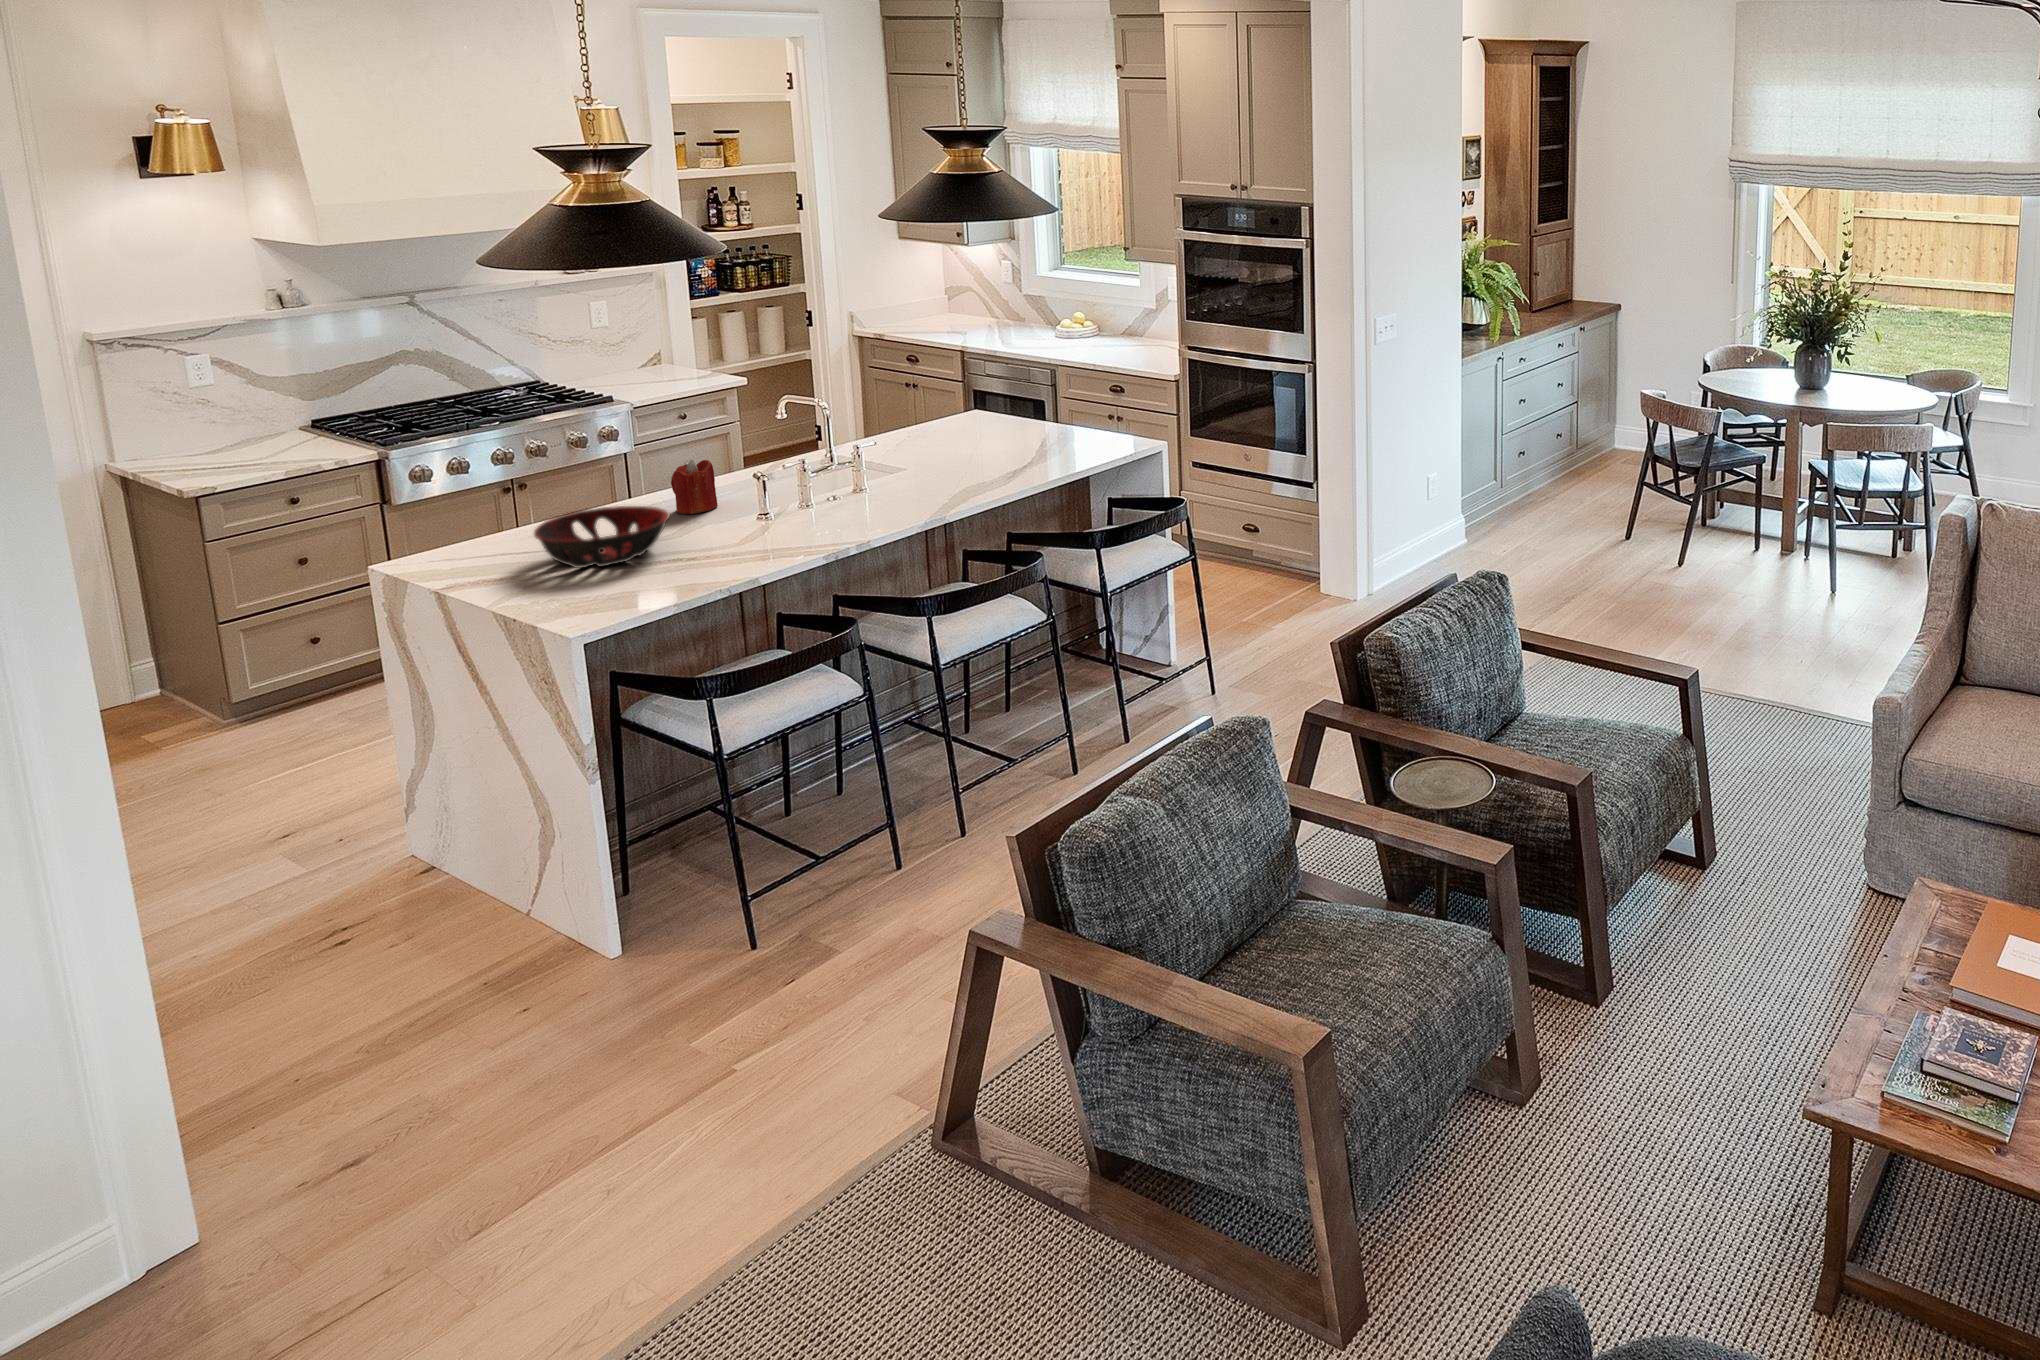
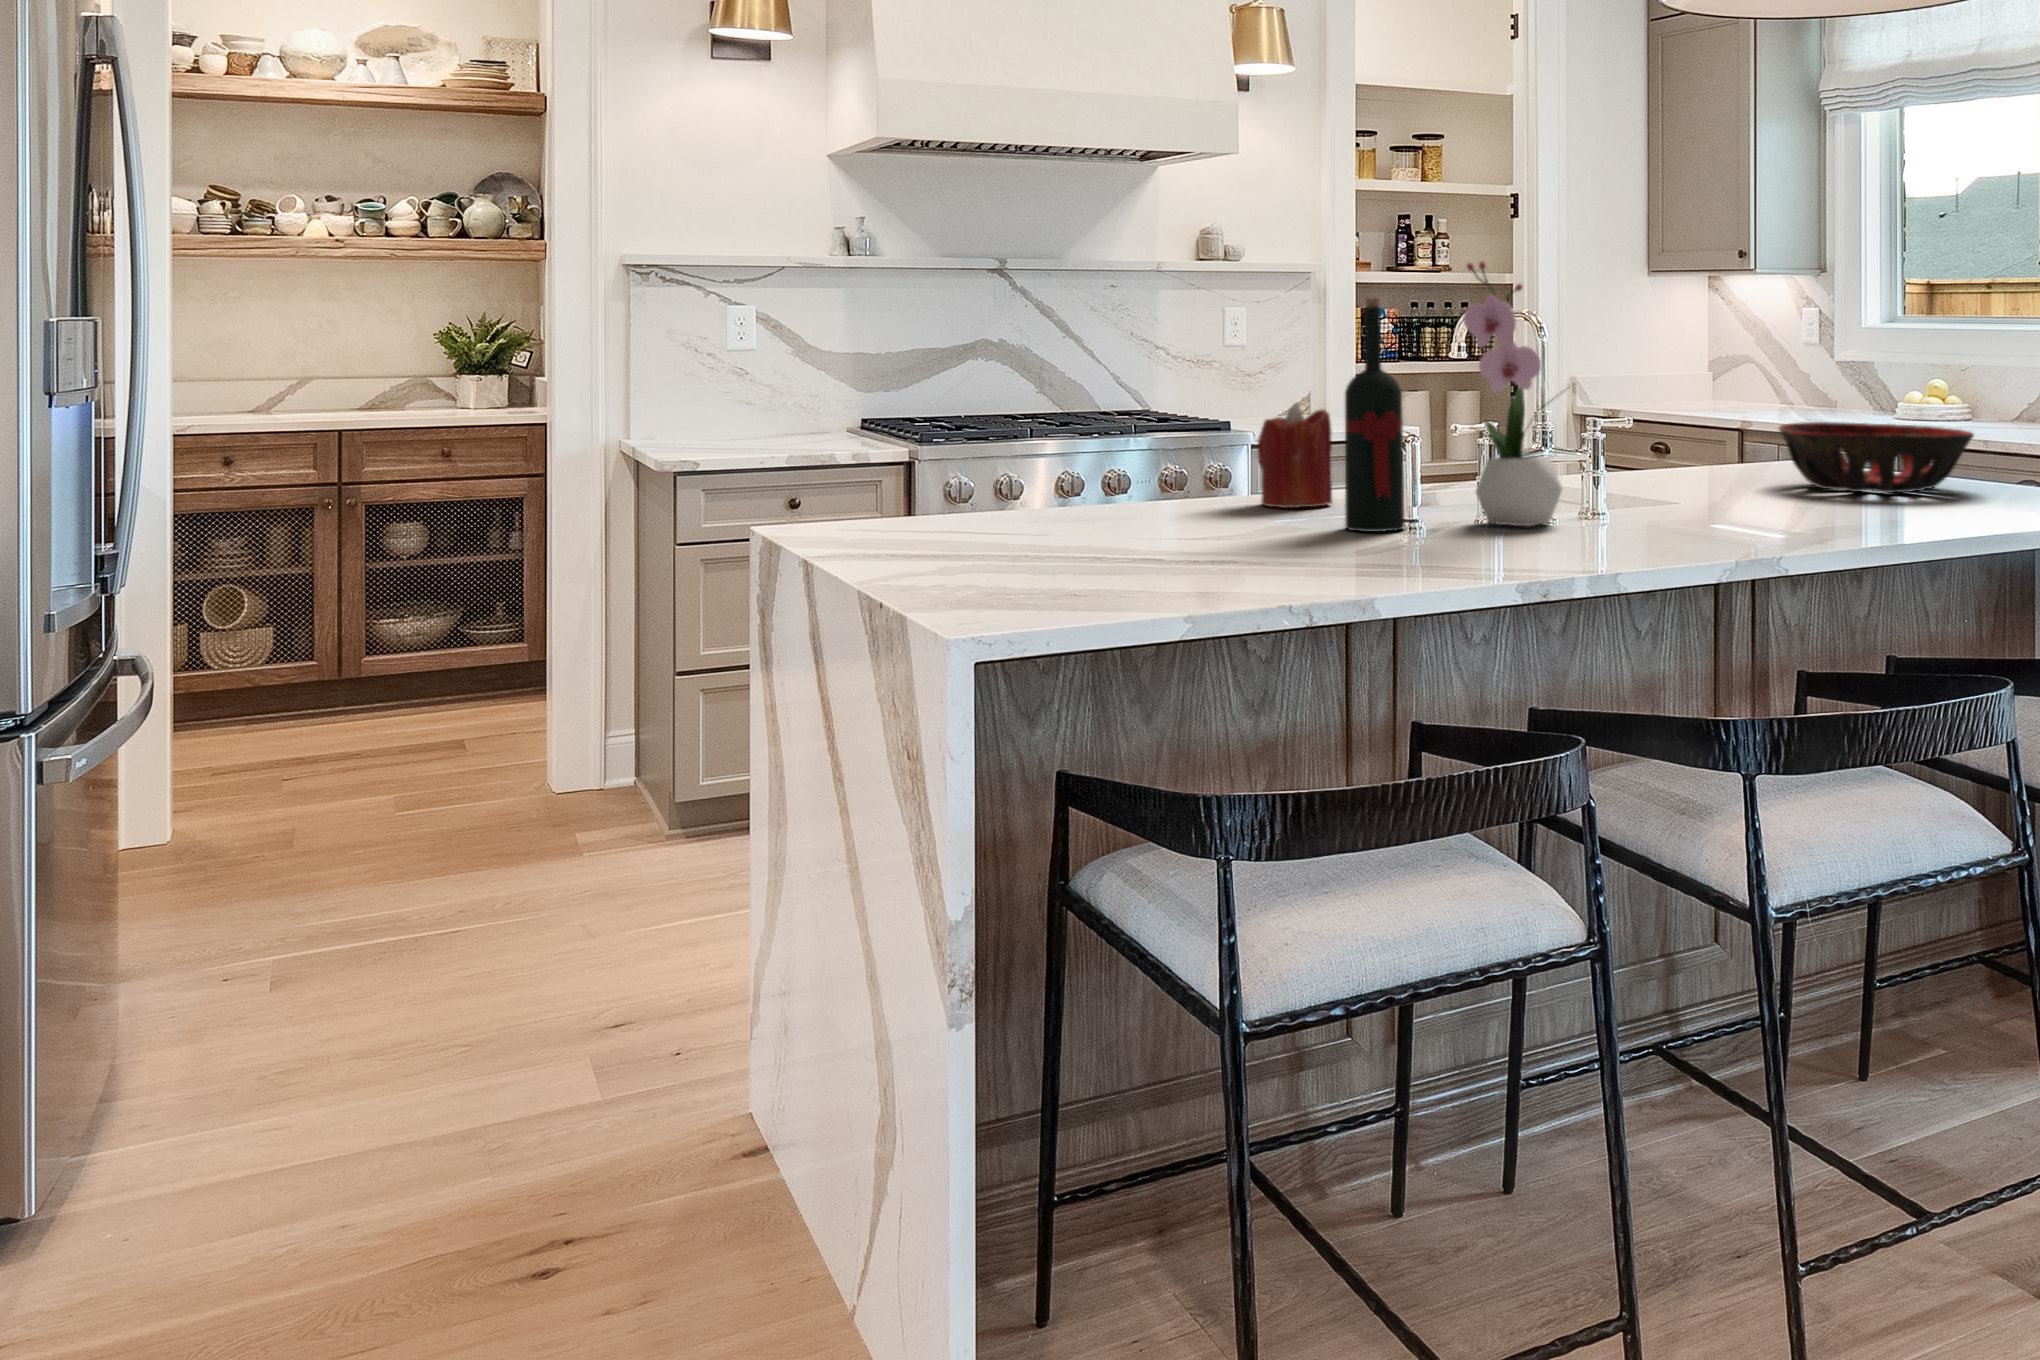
flower arrangement: none [784,399,842,515] -> present [1463,262,1562,526]
wine bottle: none [725,424,762,532] -> present [1345,298,1405,532]
decorative bowl: present [534,506,669,568] -> present [1779,422,1974,493]

